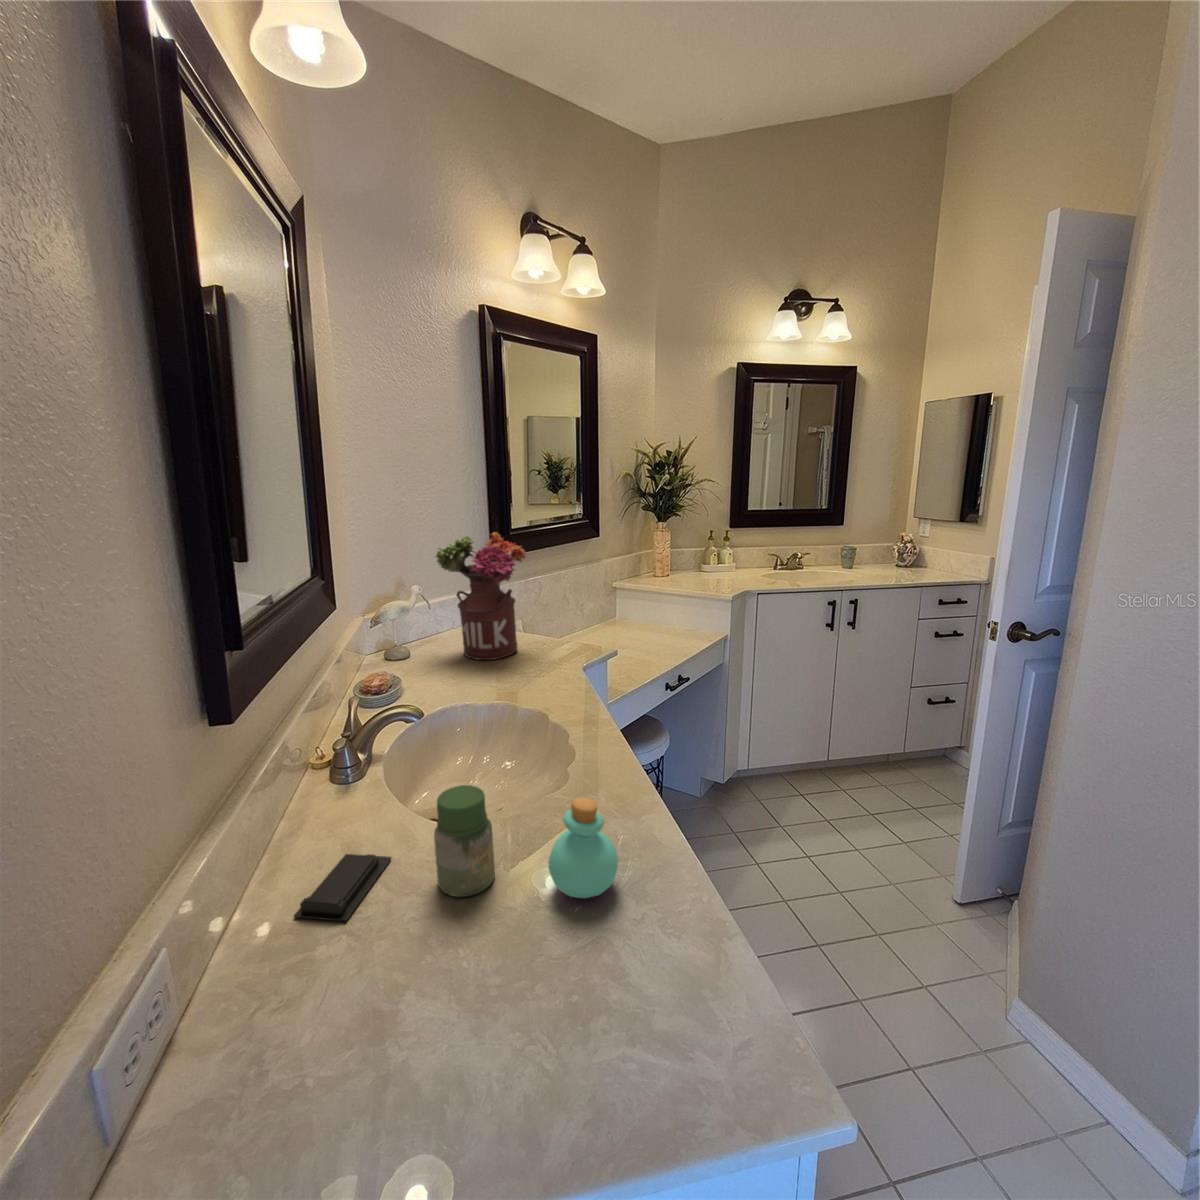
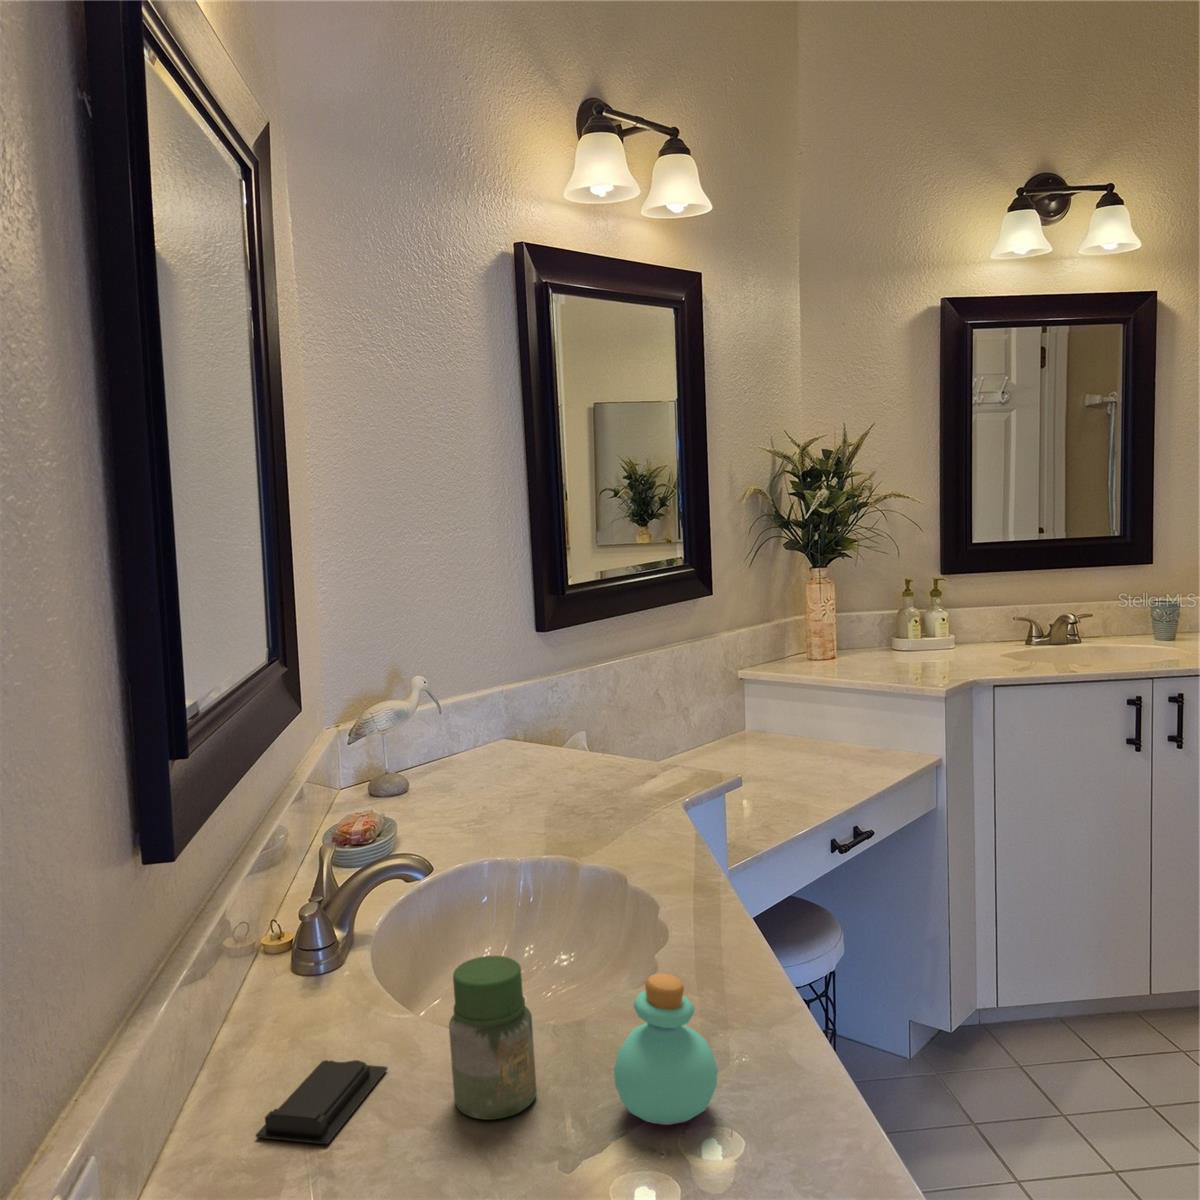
flower arrangement: present [436,532,526,660] -> none [445,591,589,798]

